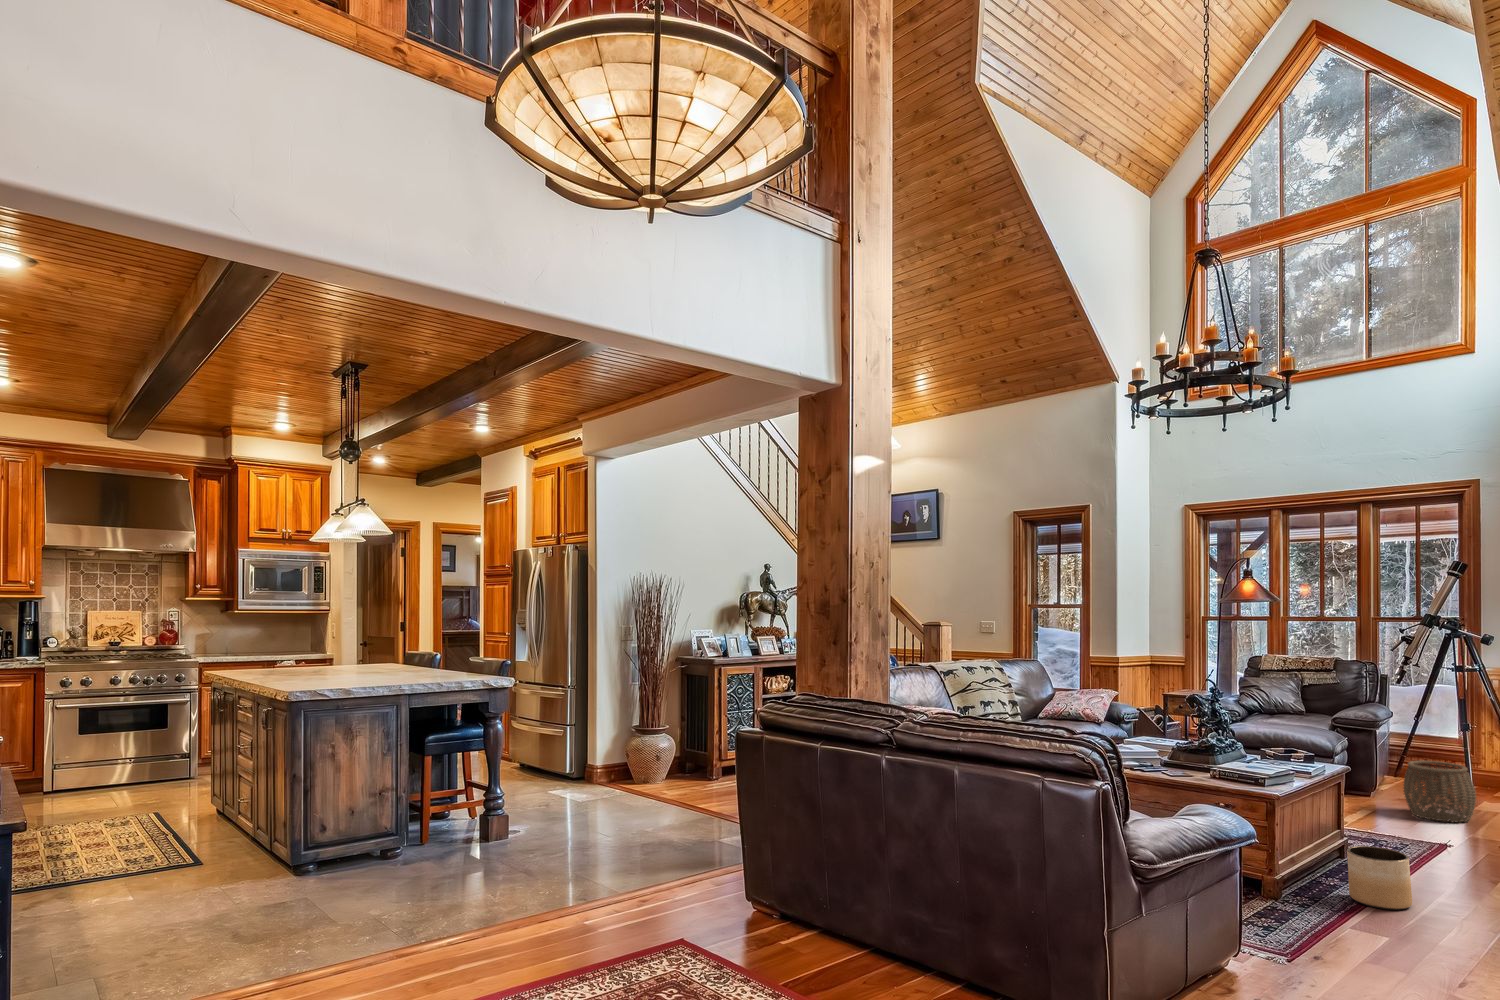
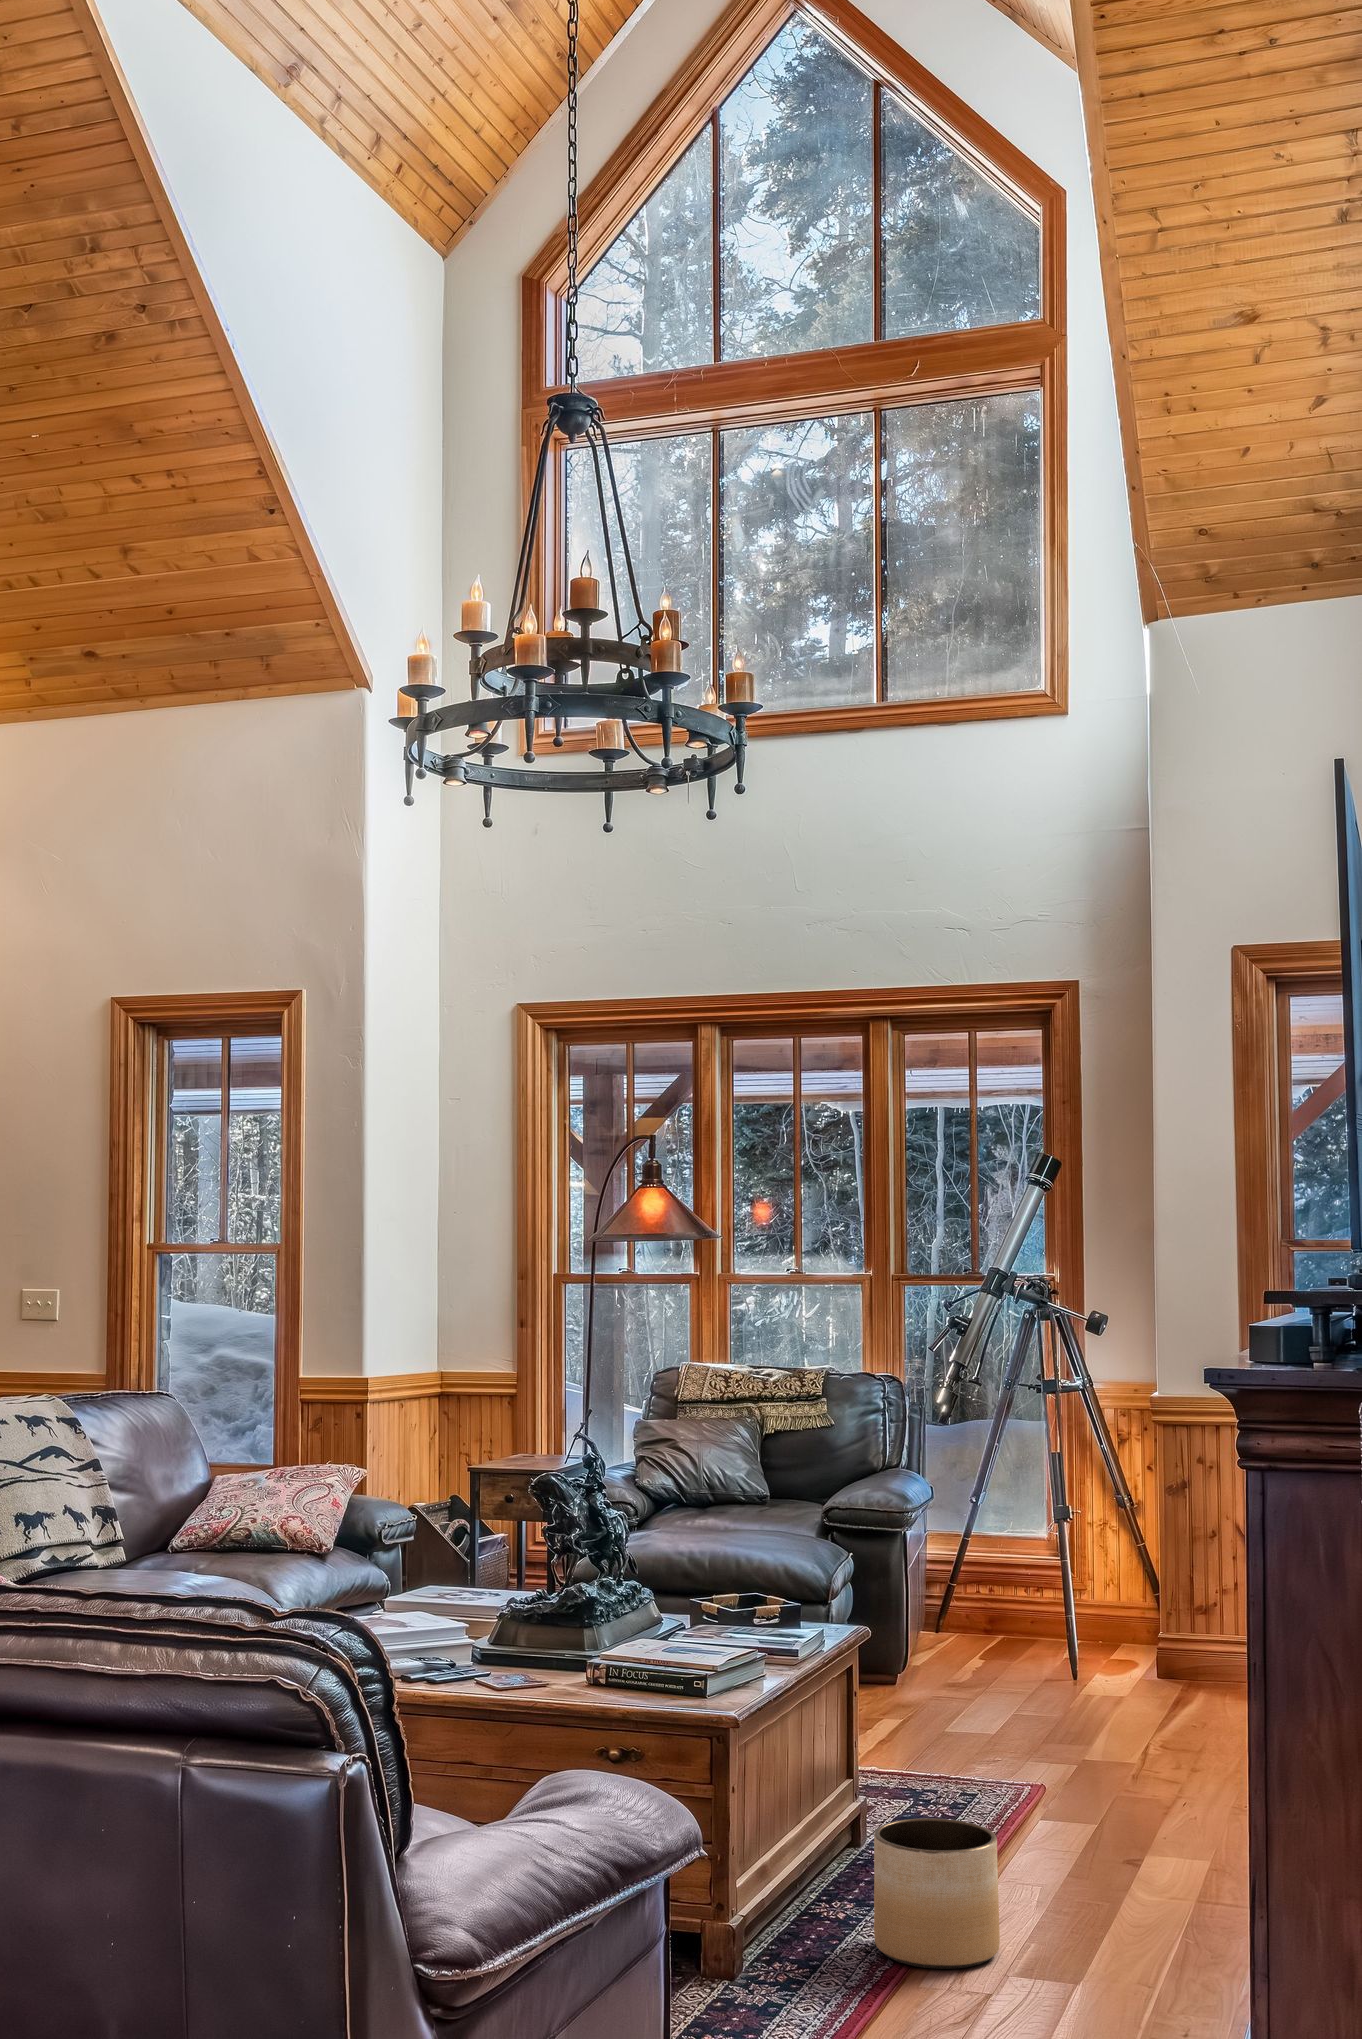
woven basket: present [1403,761,1476,823] -> none [958,1594,1093,1731]

